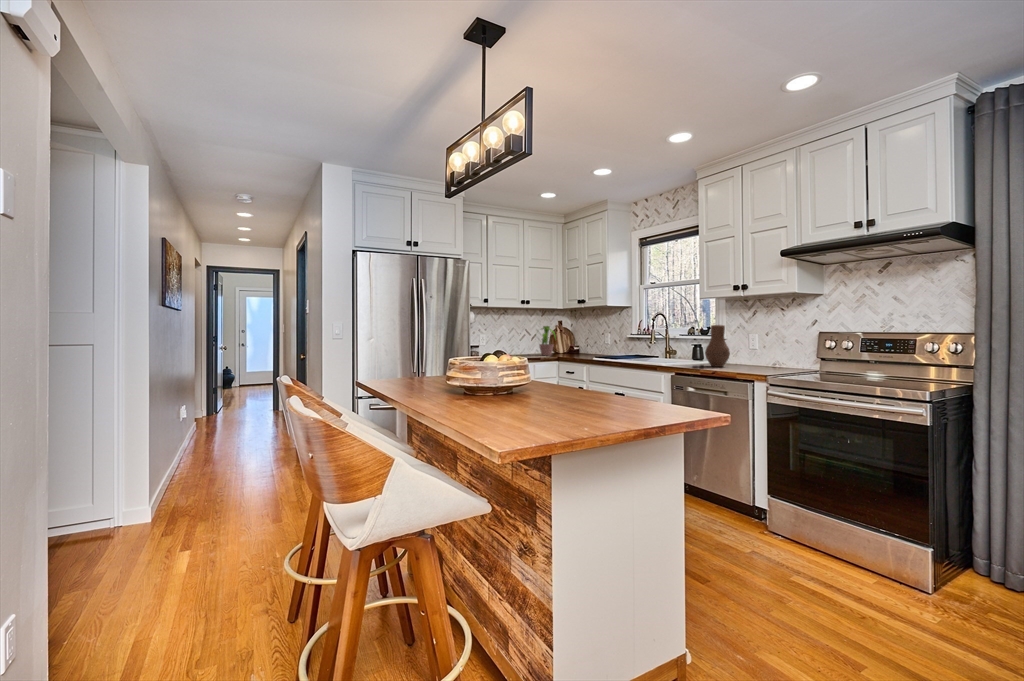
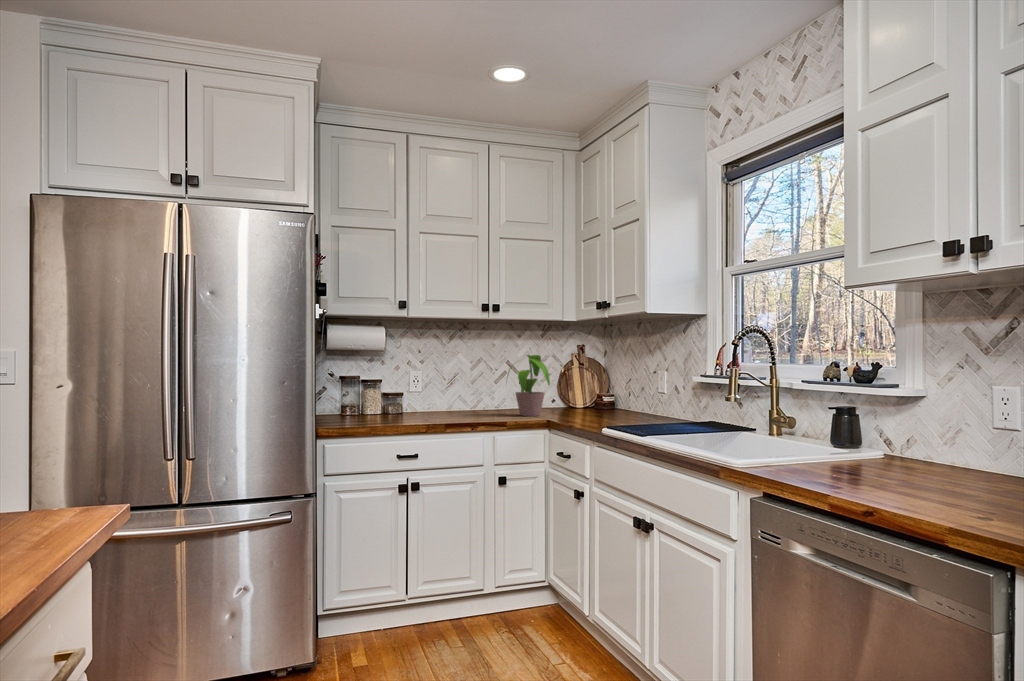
vase: present [705,325,730,367] -> none [851,360,930,484]

